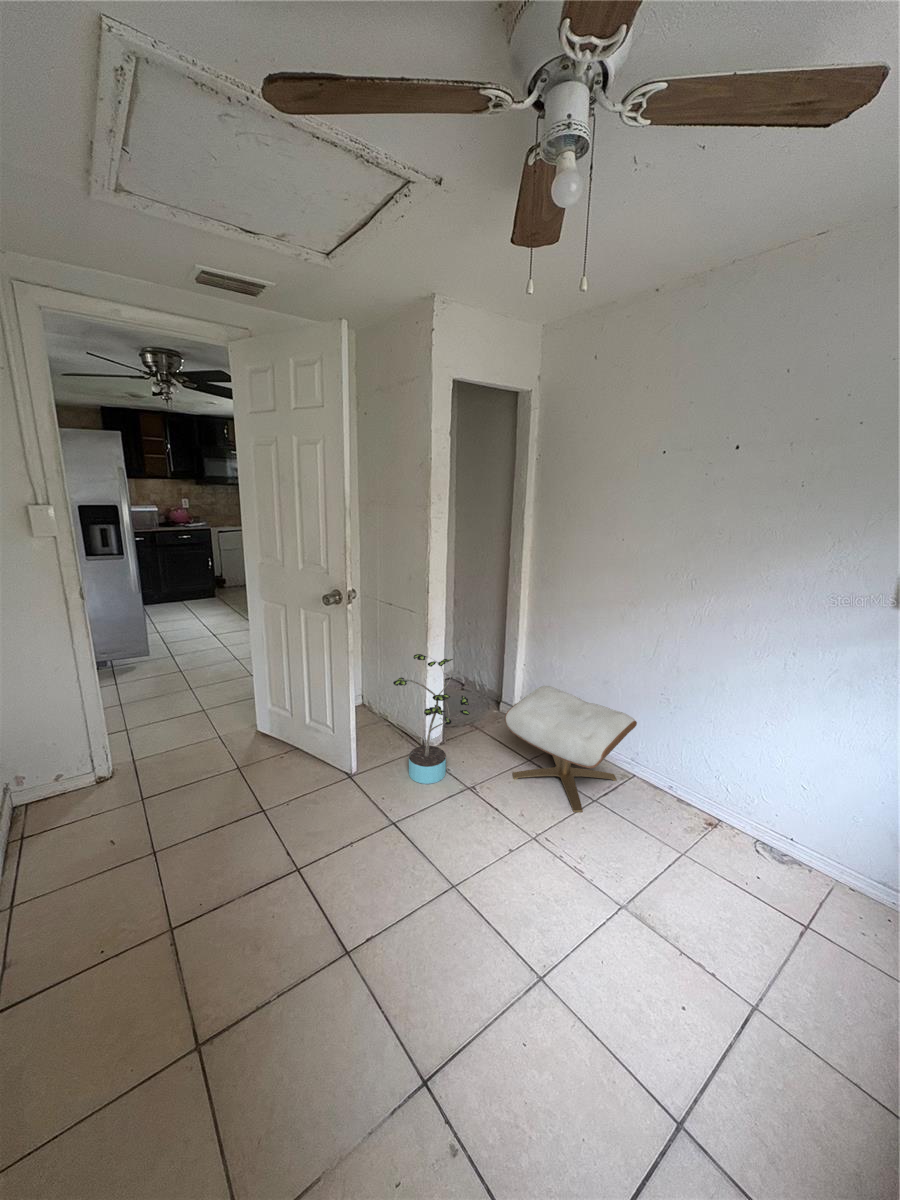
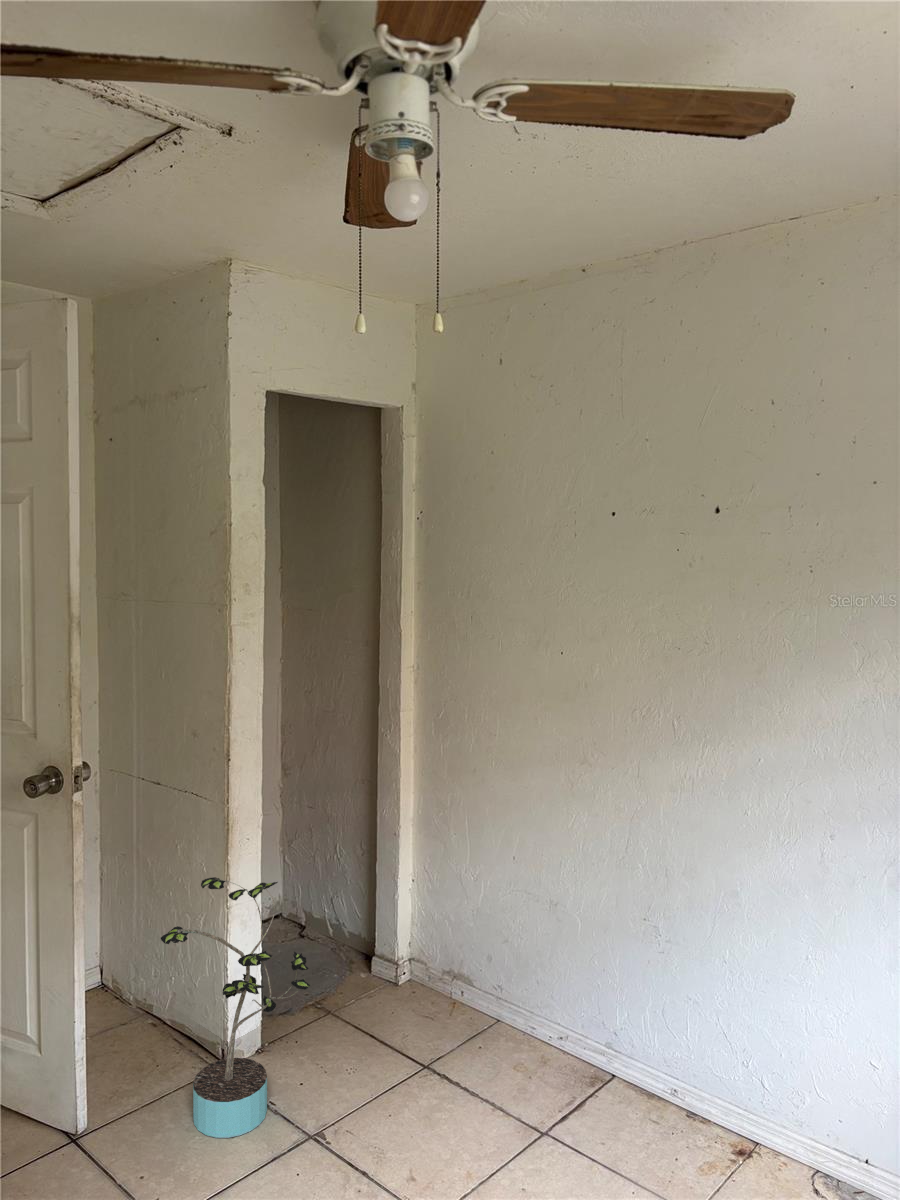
ottoman: present [505,686,637,812] -> none [377,919,609,1159]

